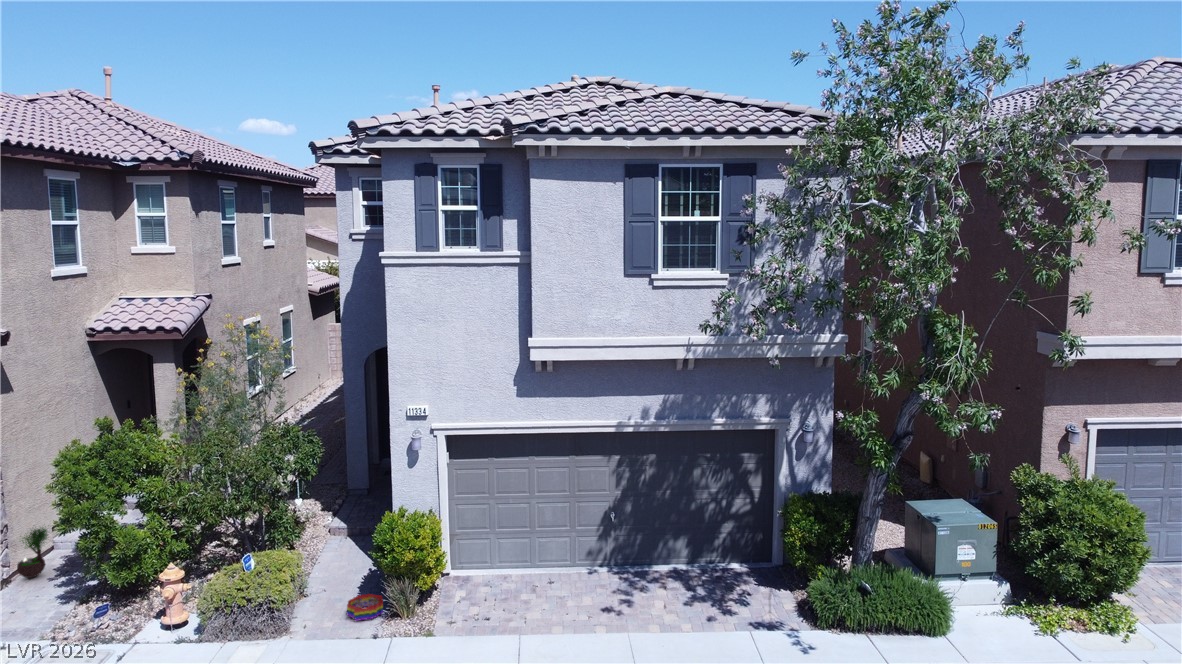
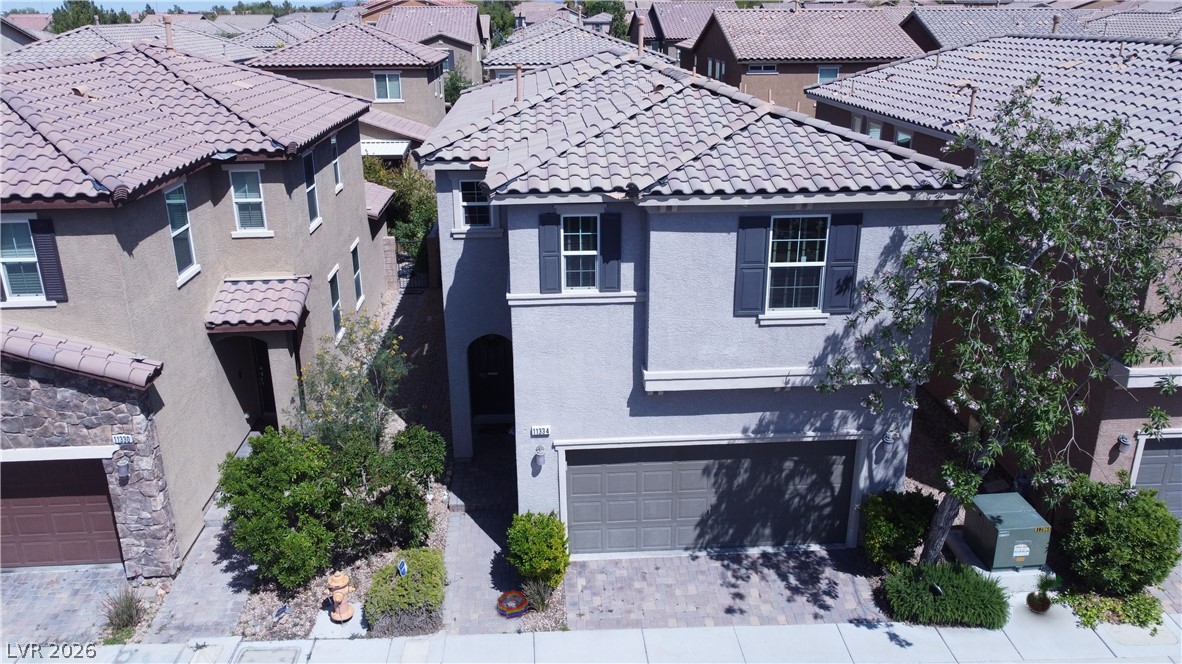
potted tree: present [17,528,48,578] -> present [1026,573,1061,613]

